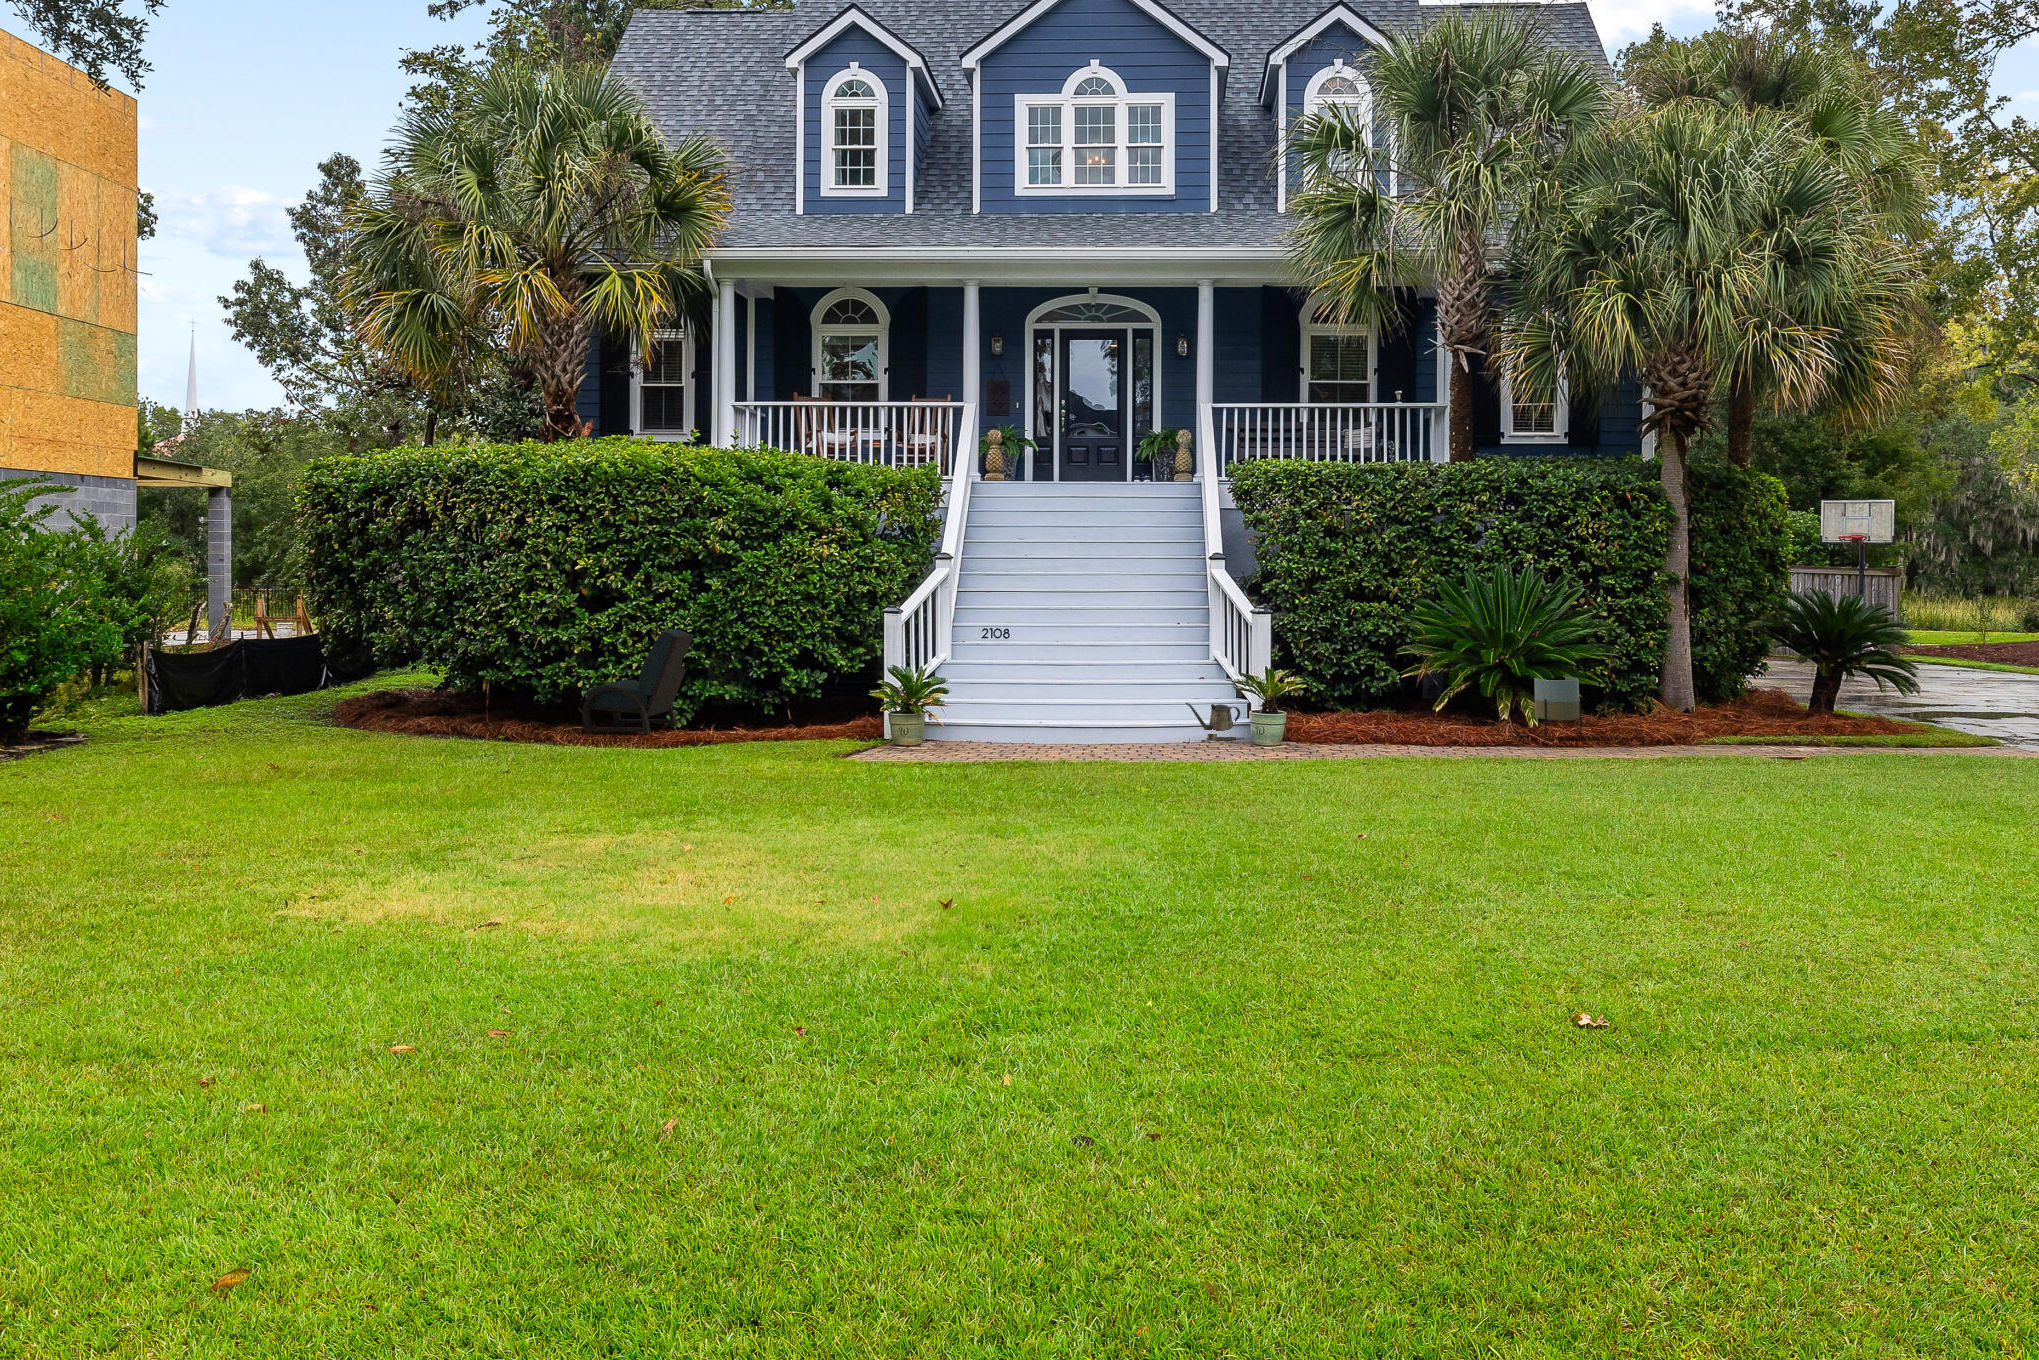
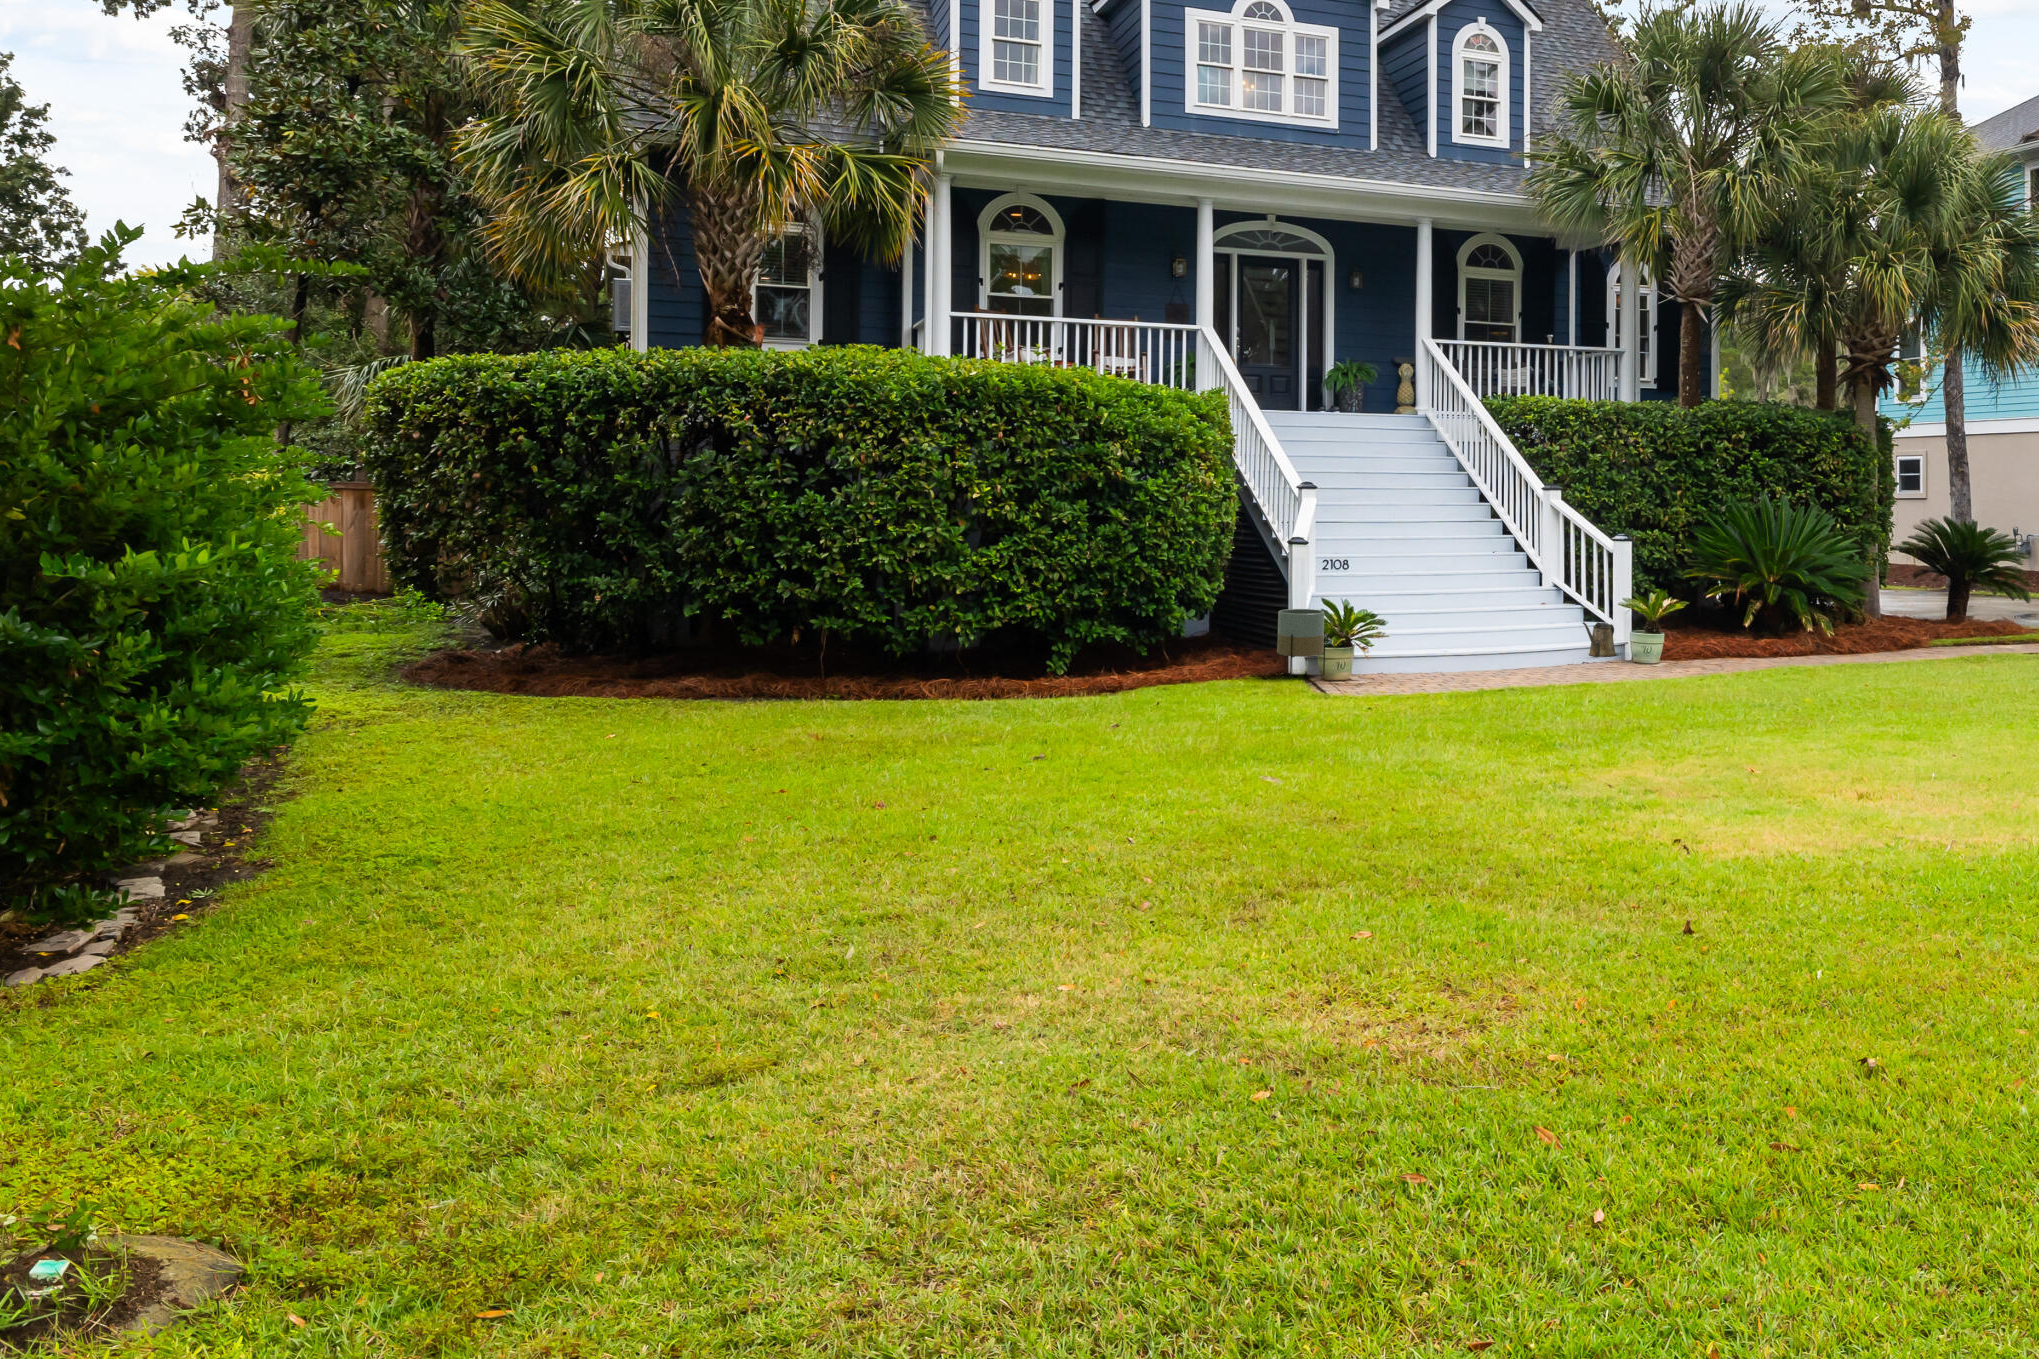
lounge chair: present [582,630,694,735] -> none [970,563,1085,685]
planter: present [1534,677,1582,740] -> present [1277,609,1325,679]

